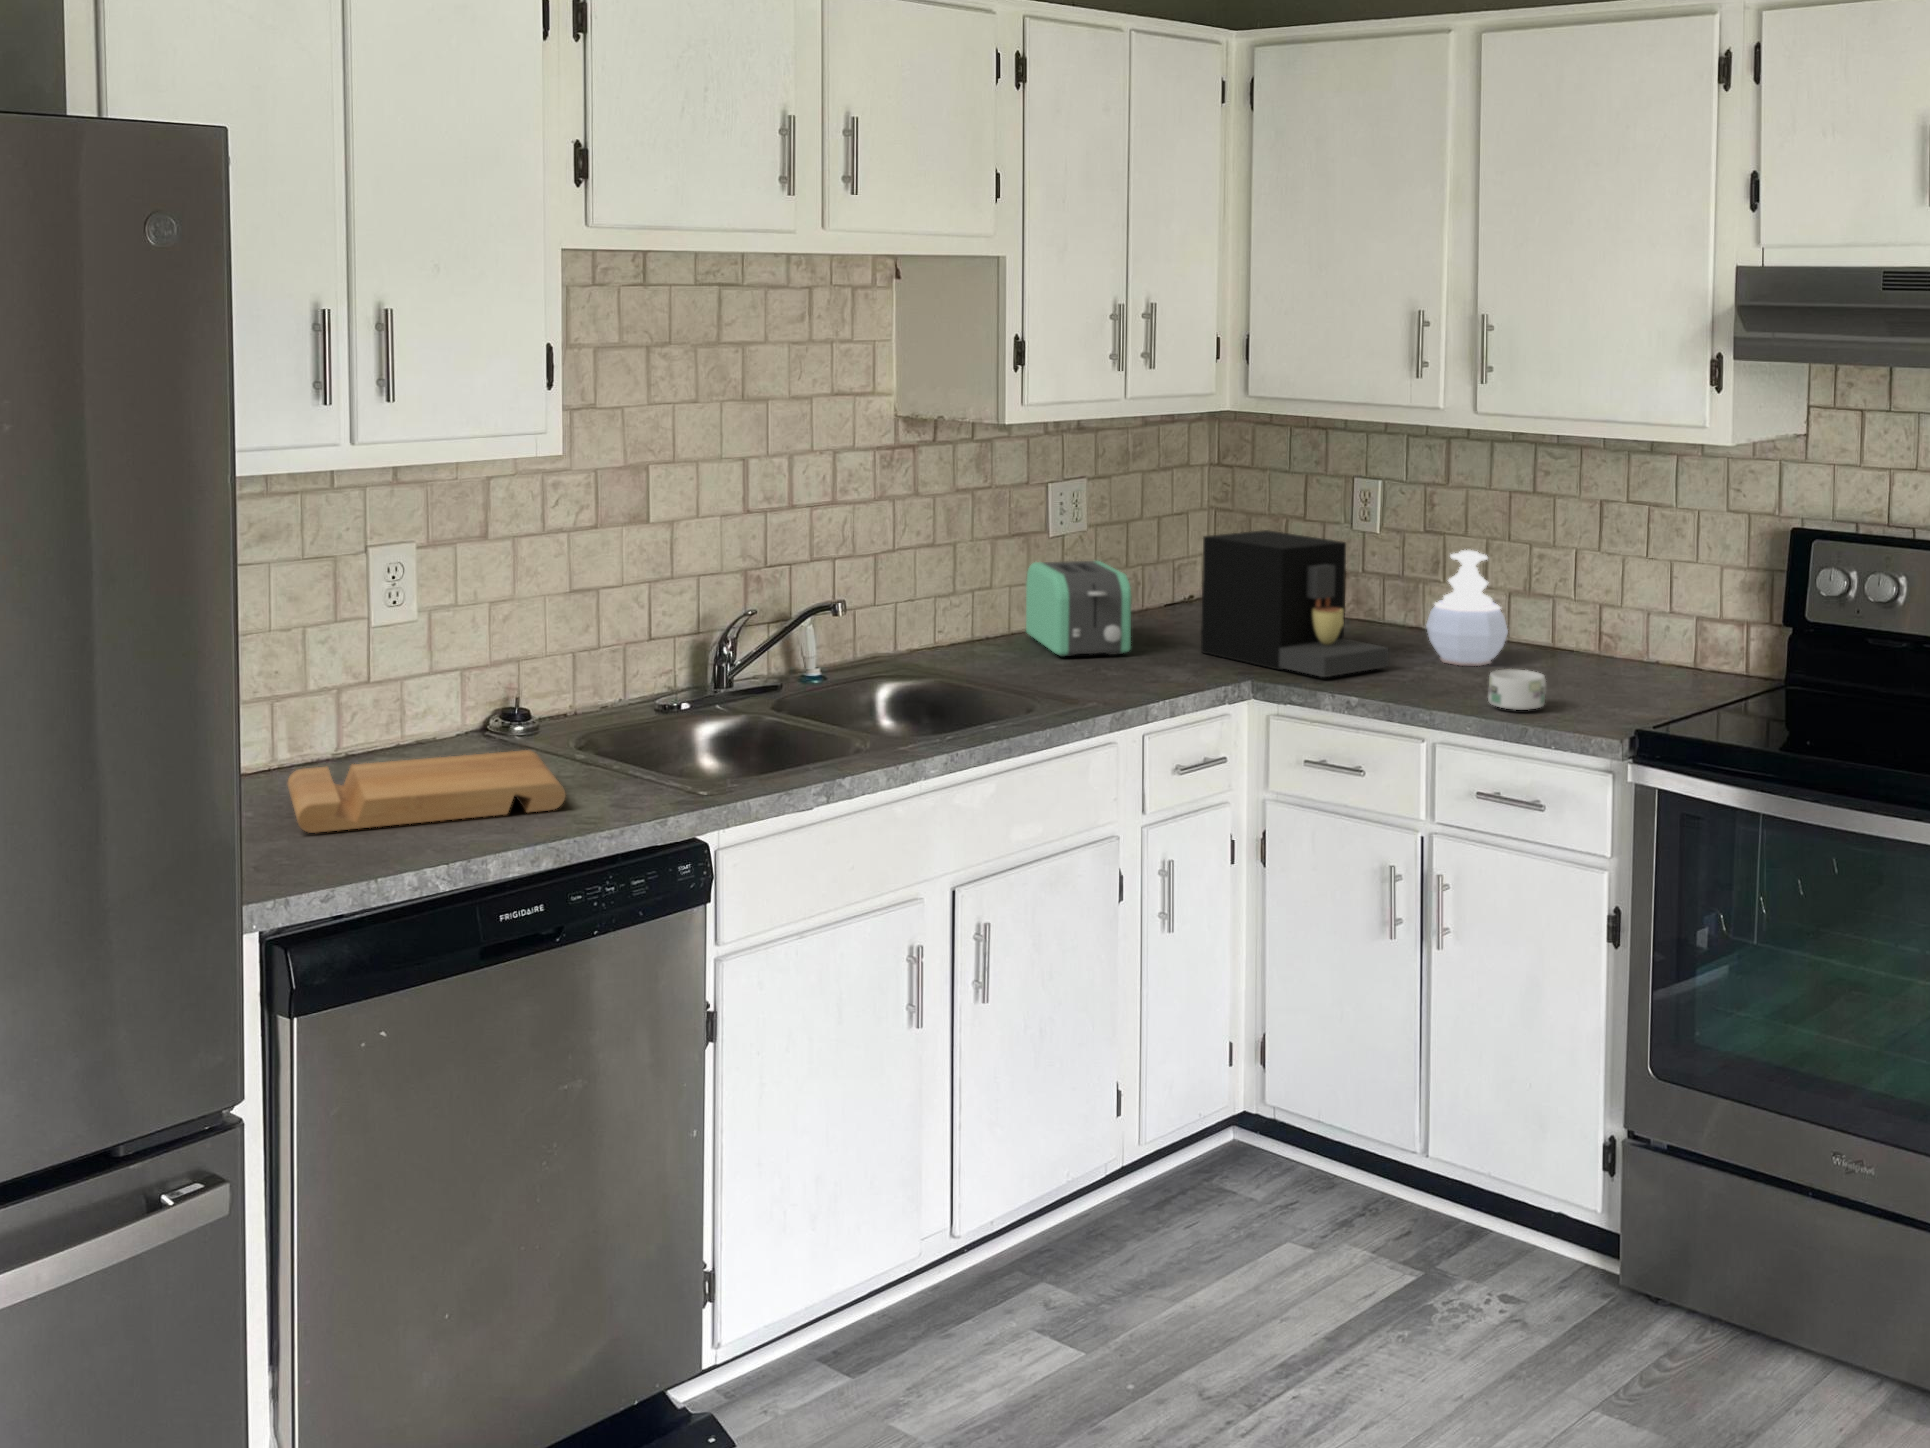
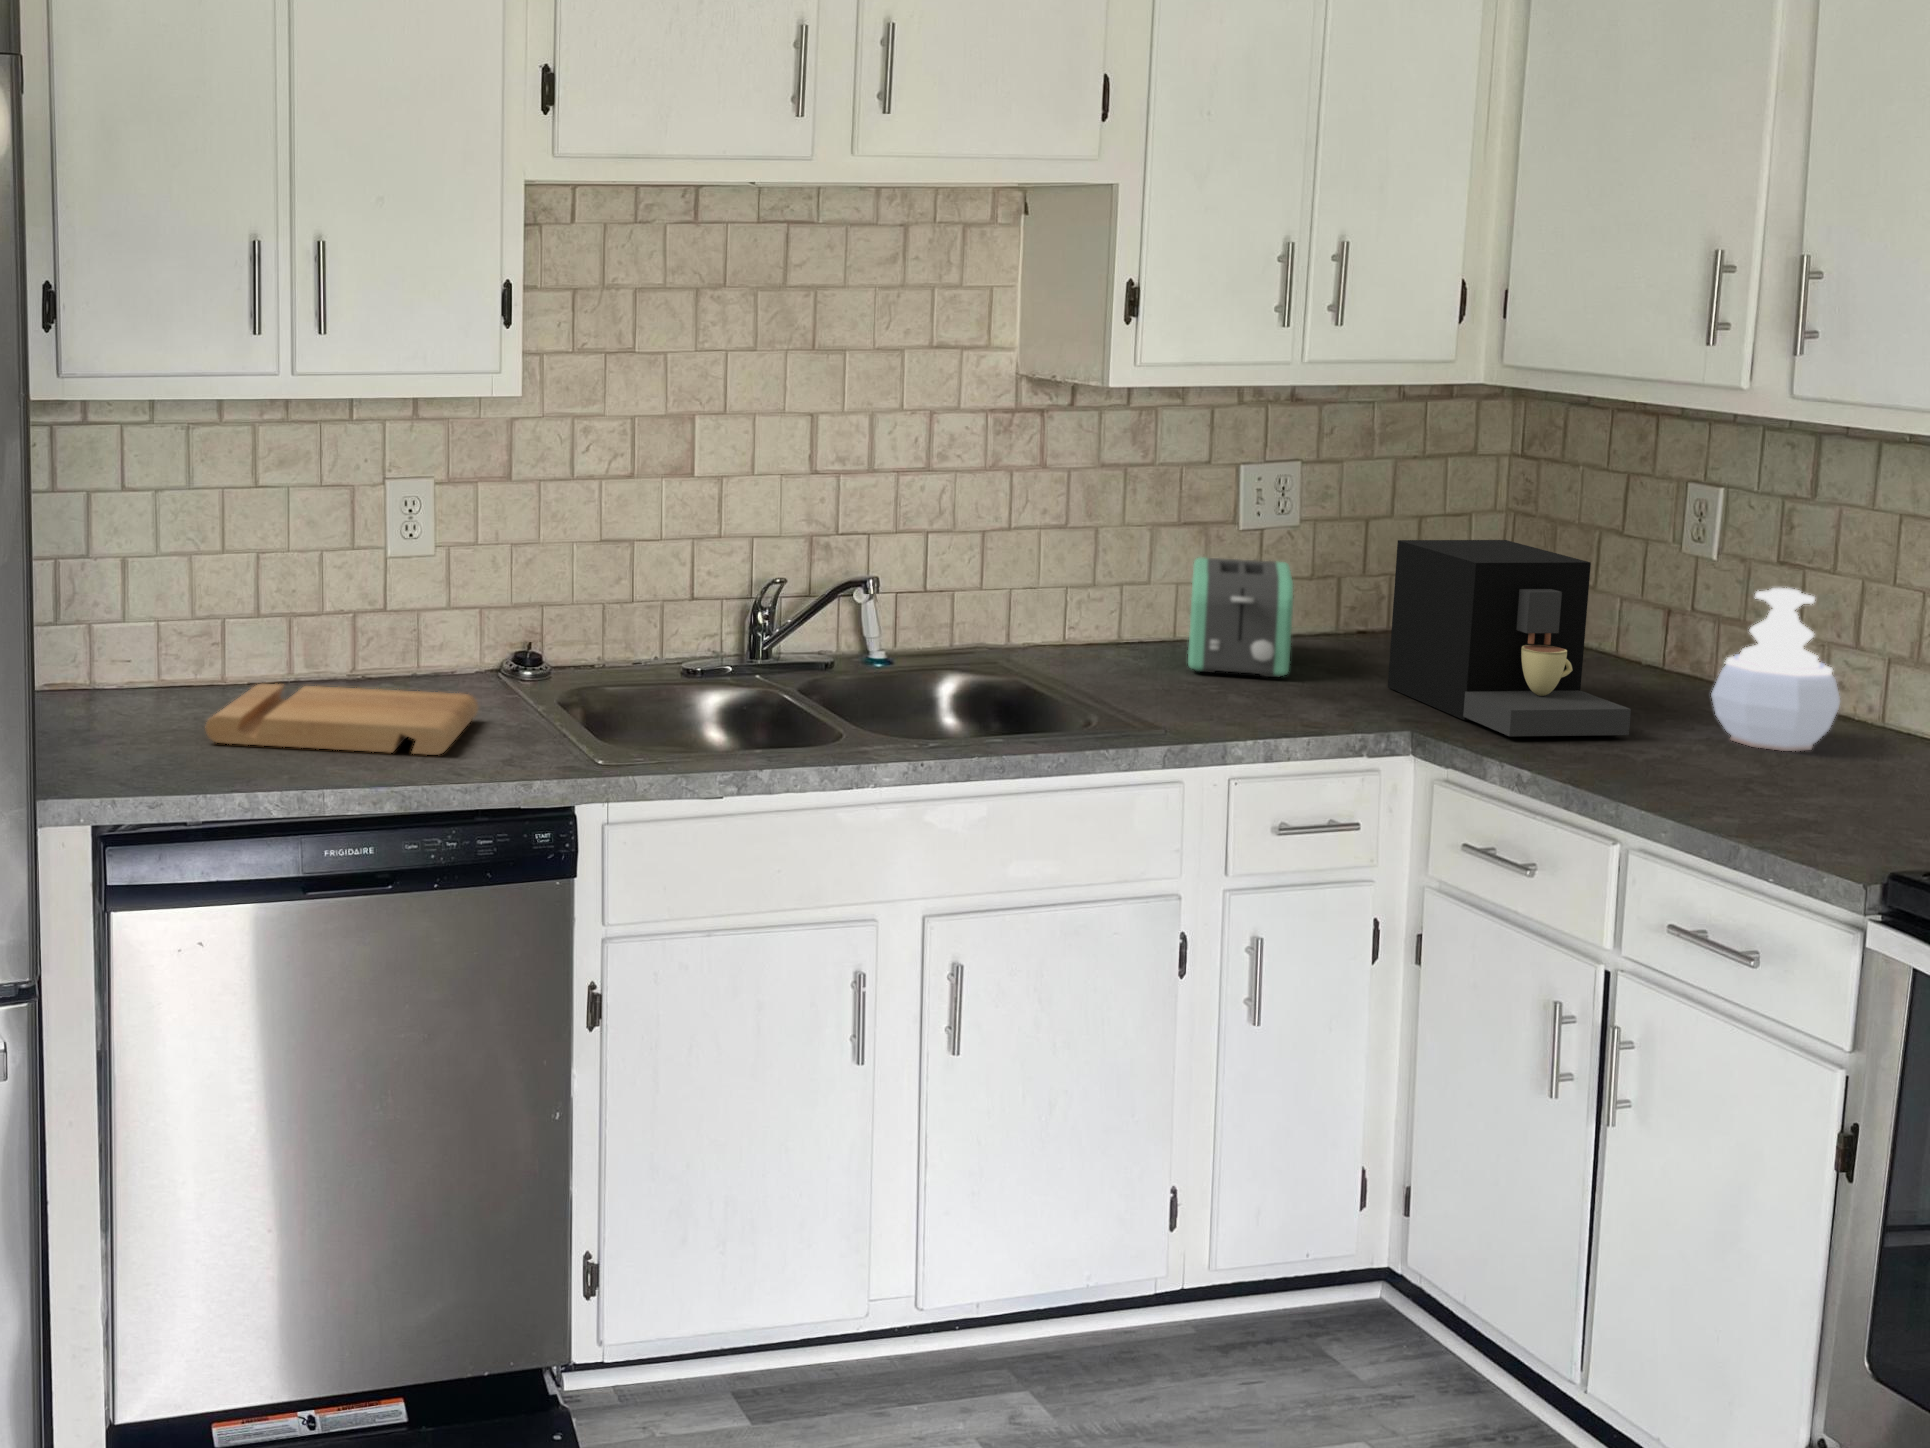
mug: present [1488,669,1546,710] -> none [1715,757,1820,818]

